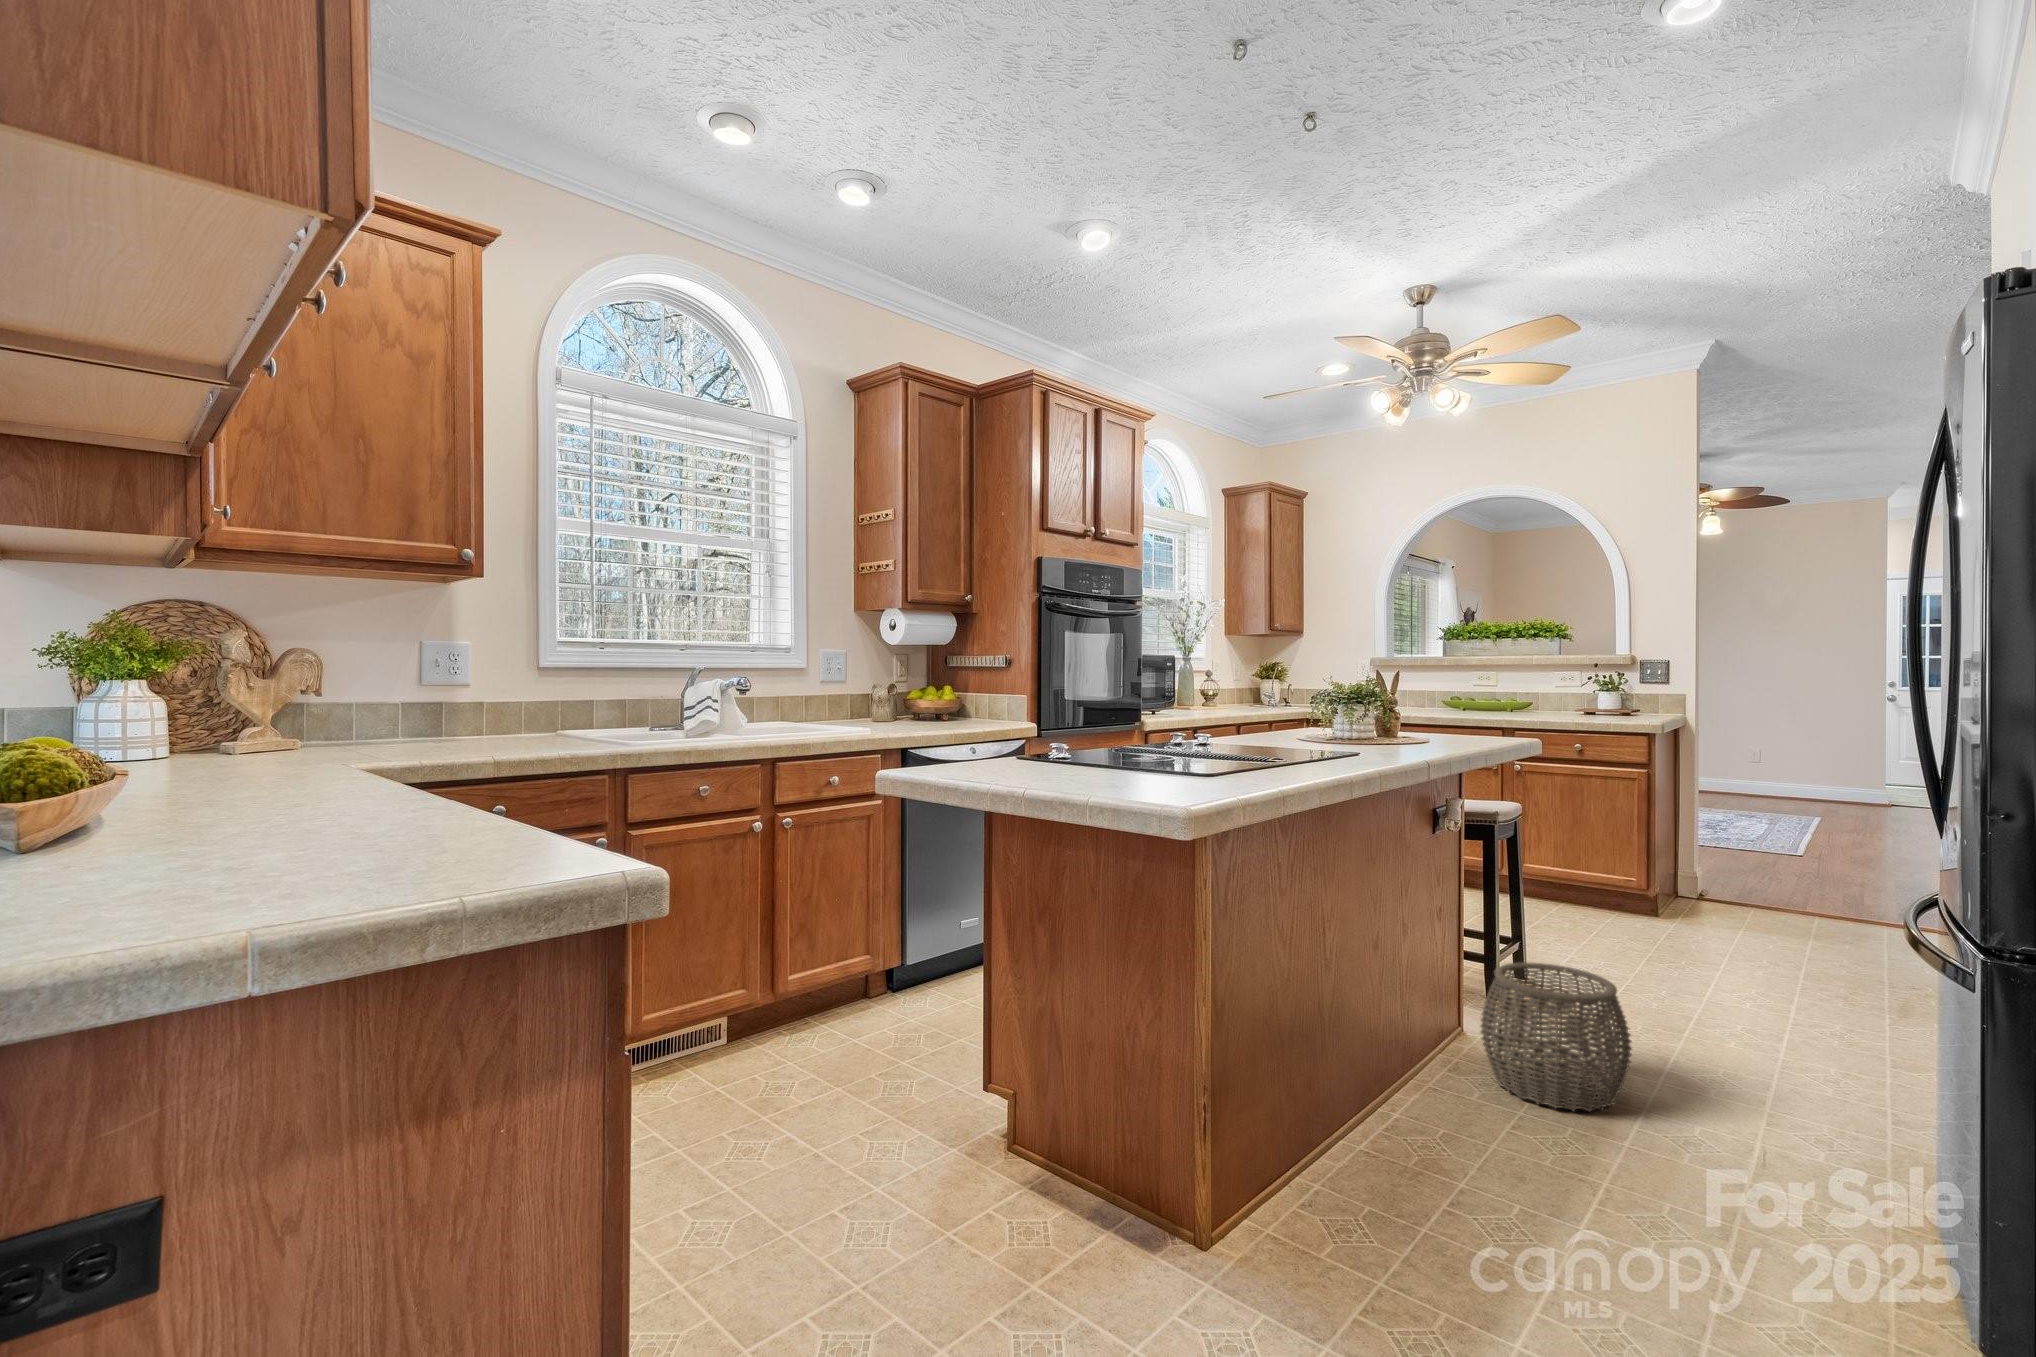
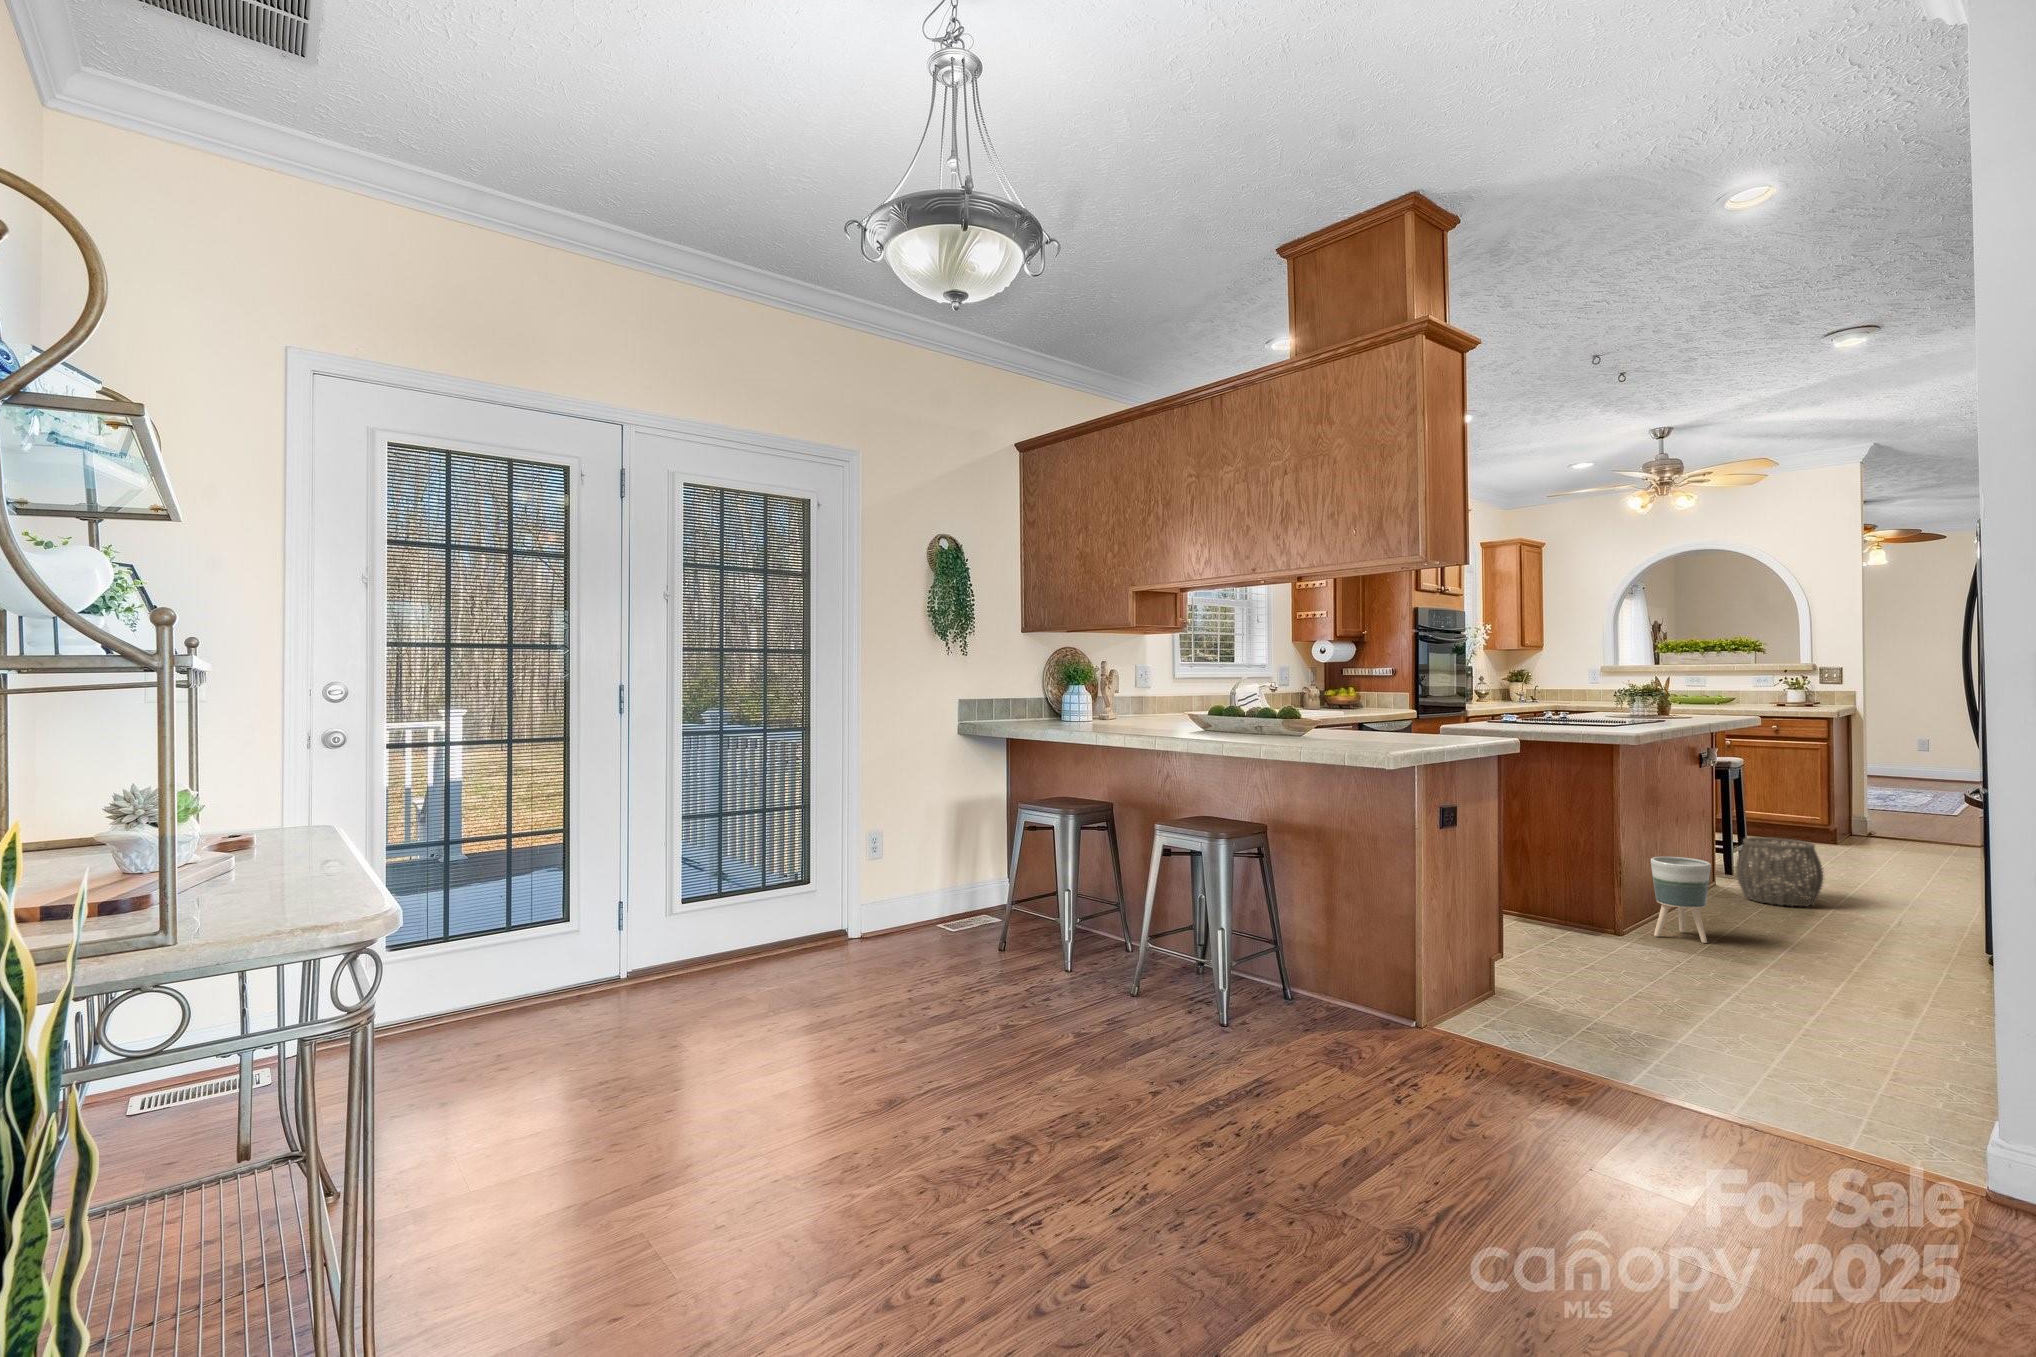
planter: none [1260,1064,1381,1293] -> present [1651,857,1711,943]

